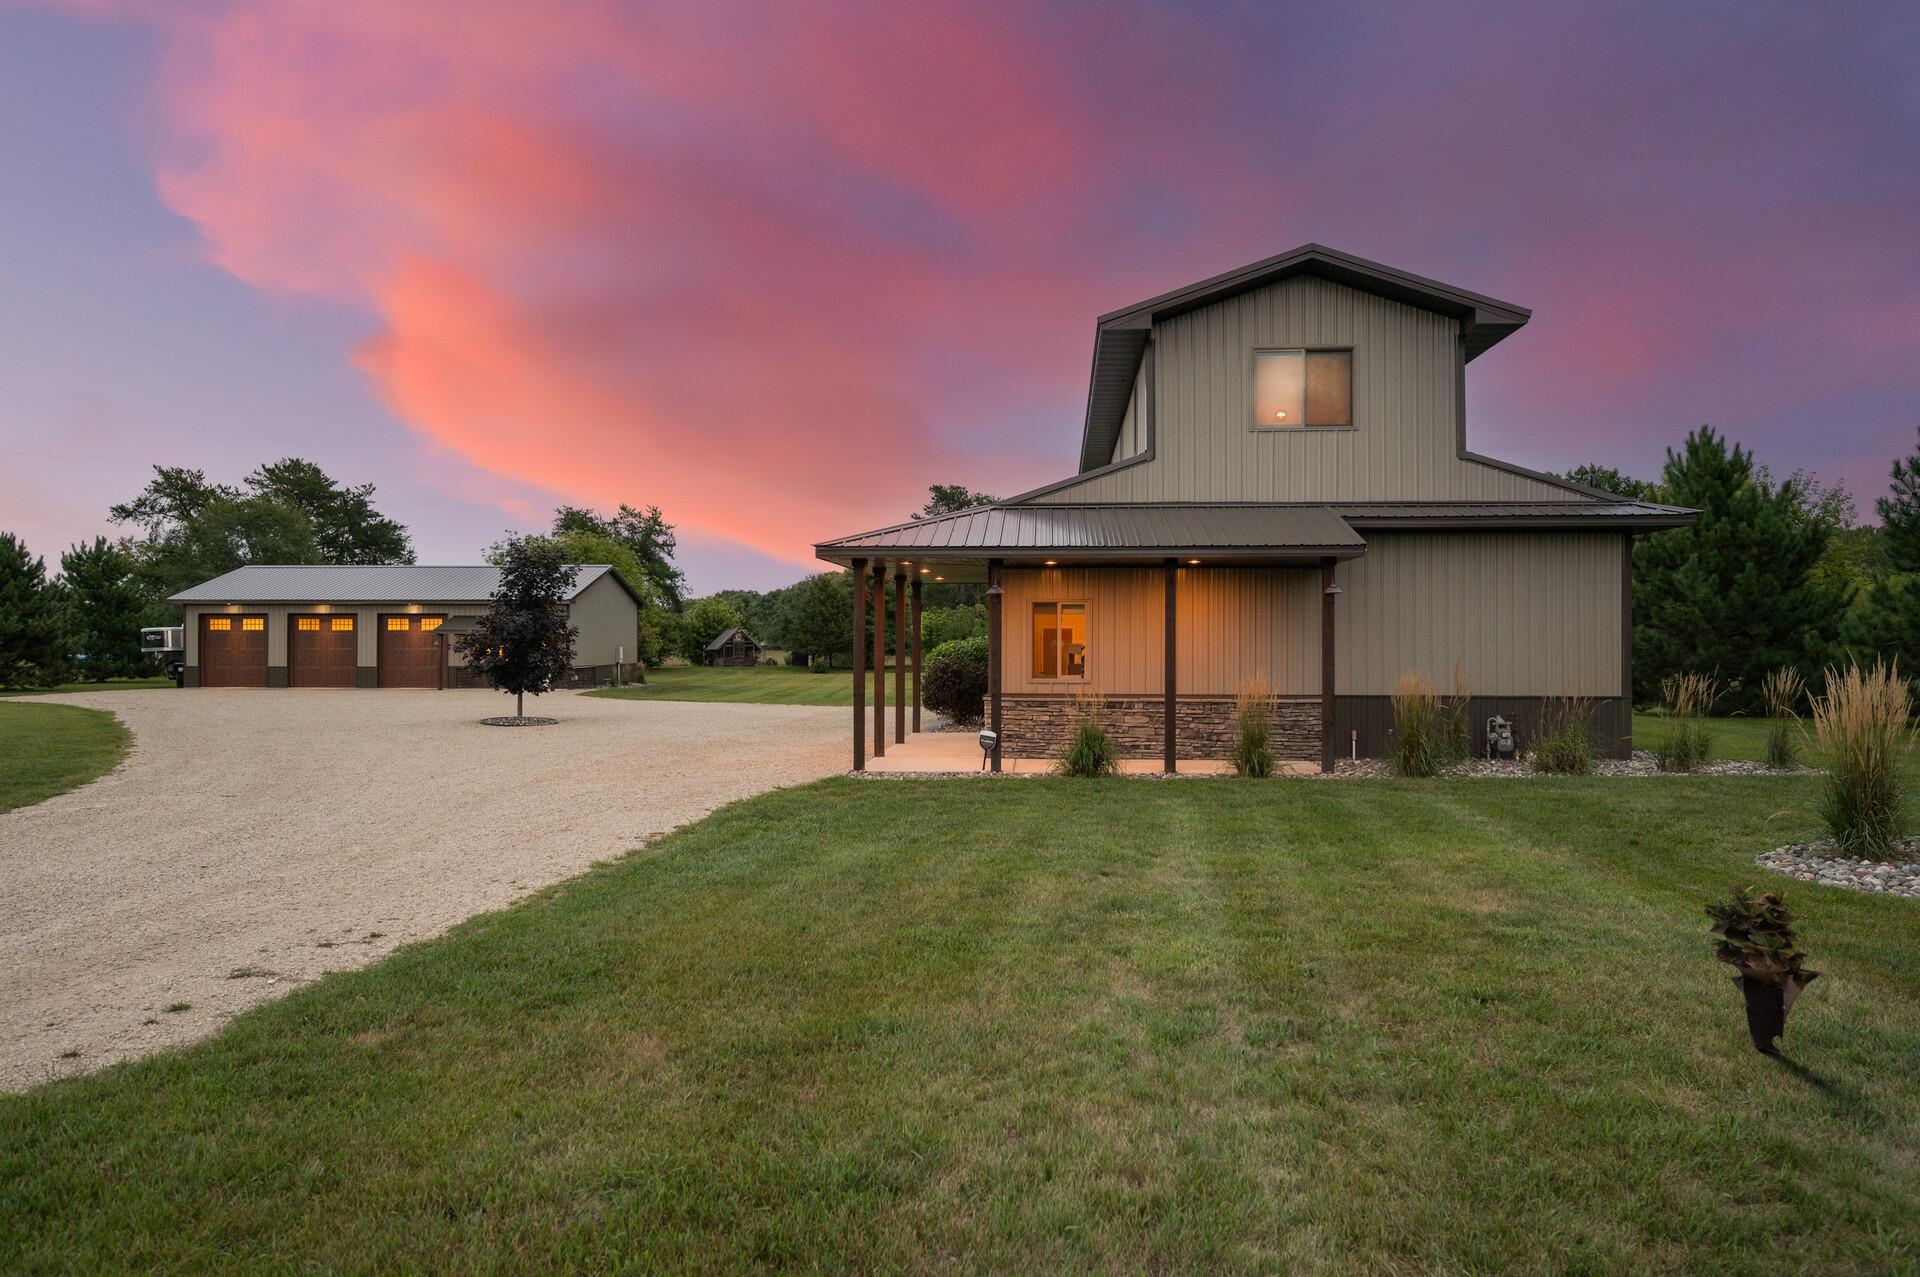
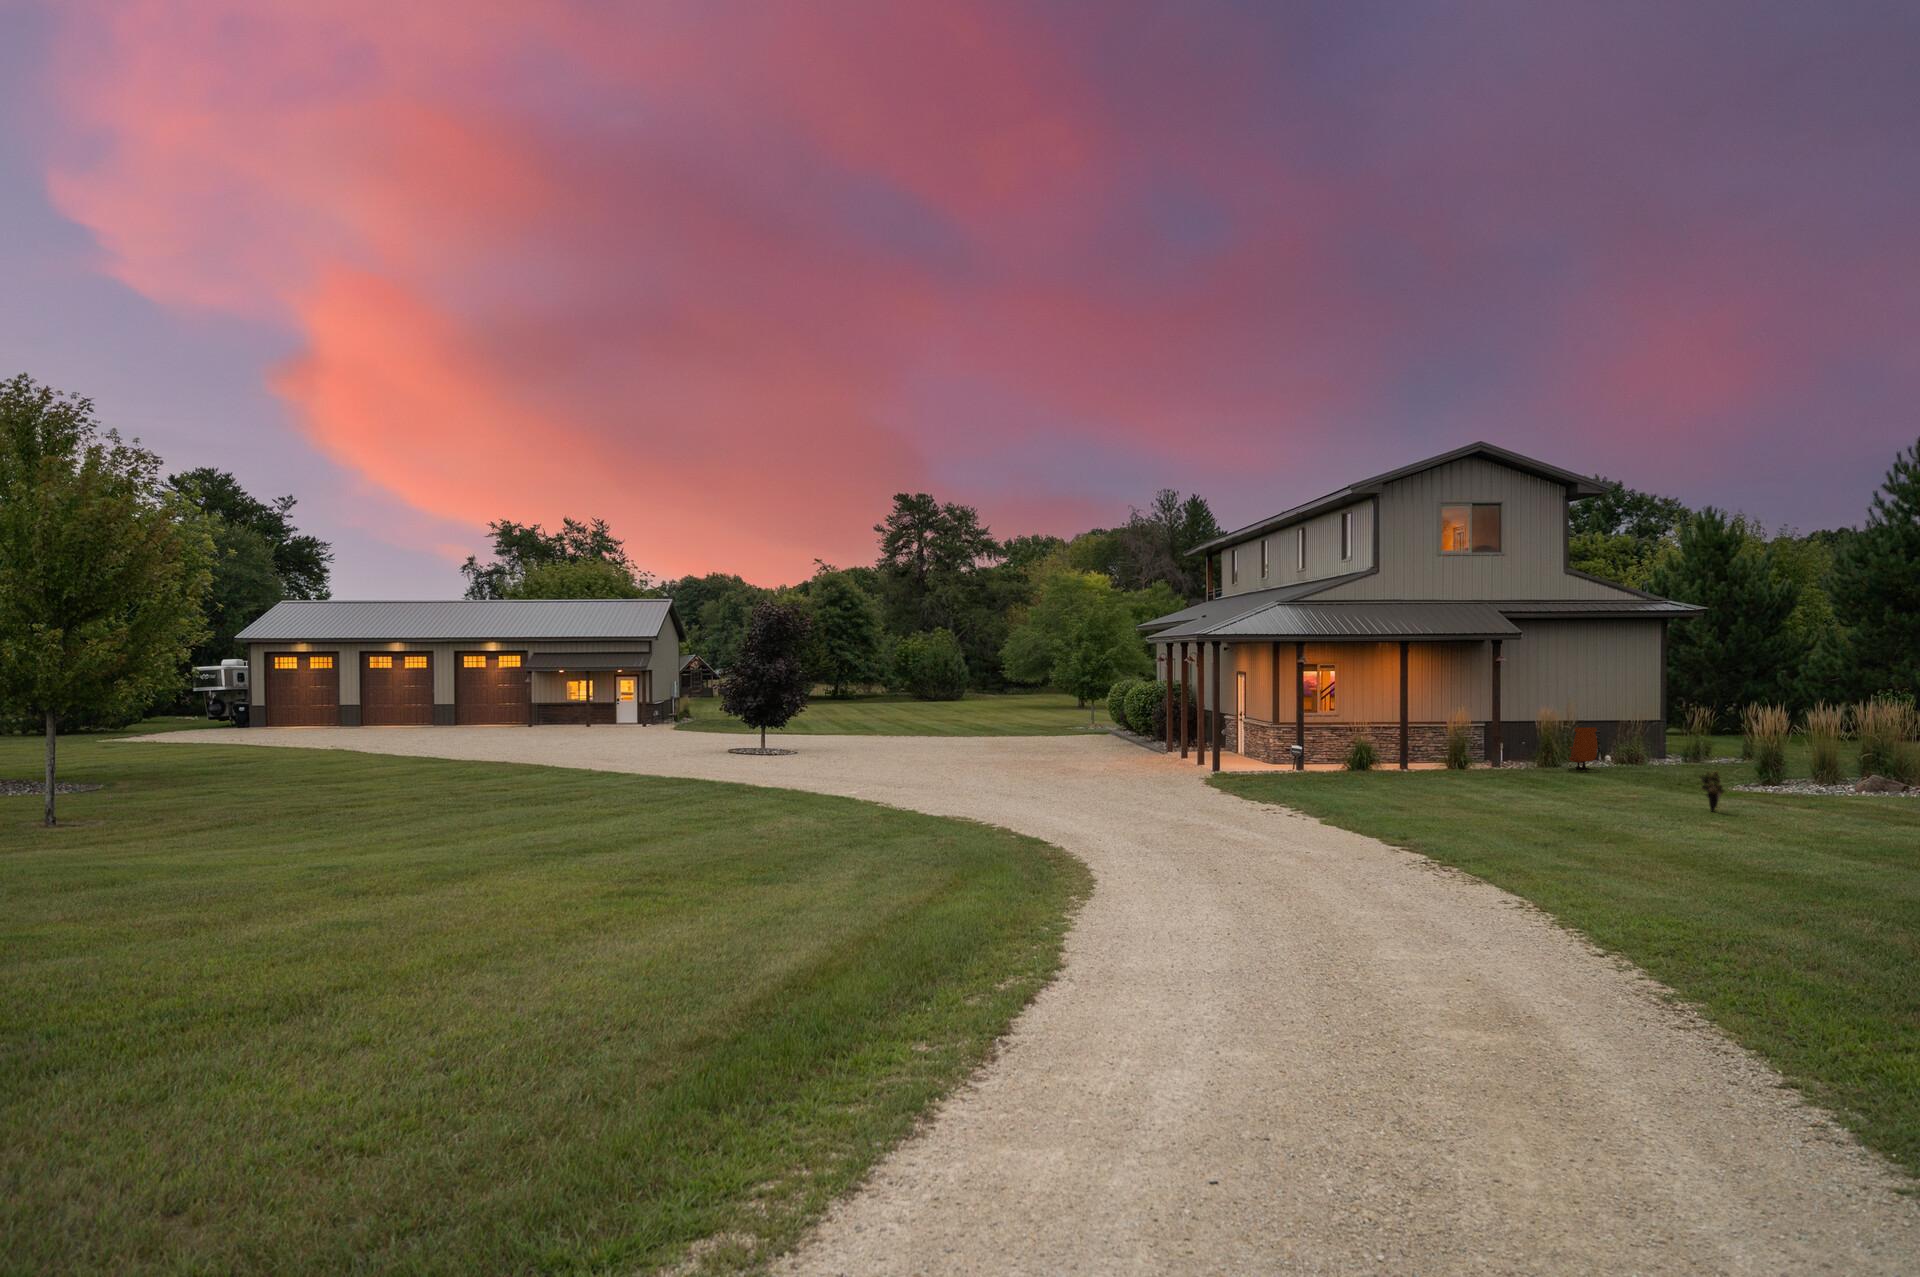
lounge chair: none [1437,707,1493,787] -> present [1569,727,1599,772]

